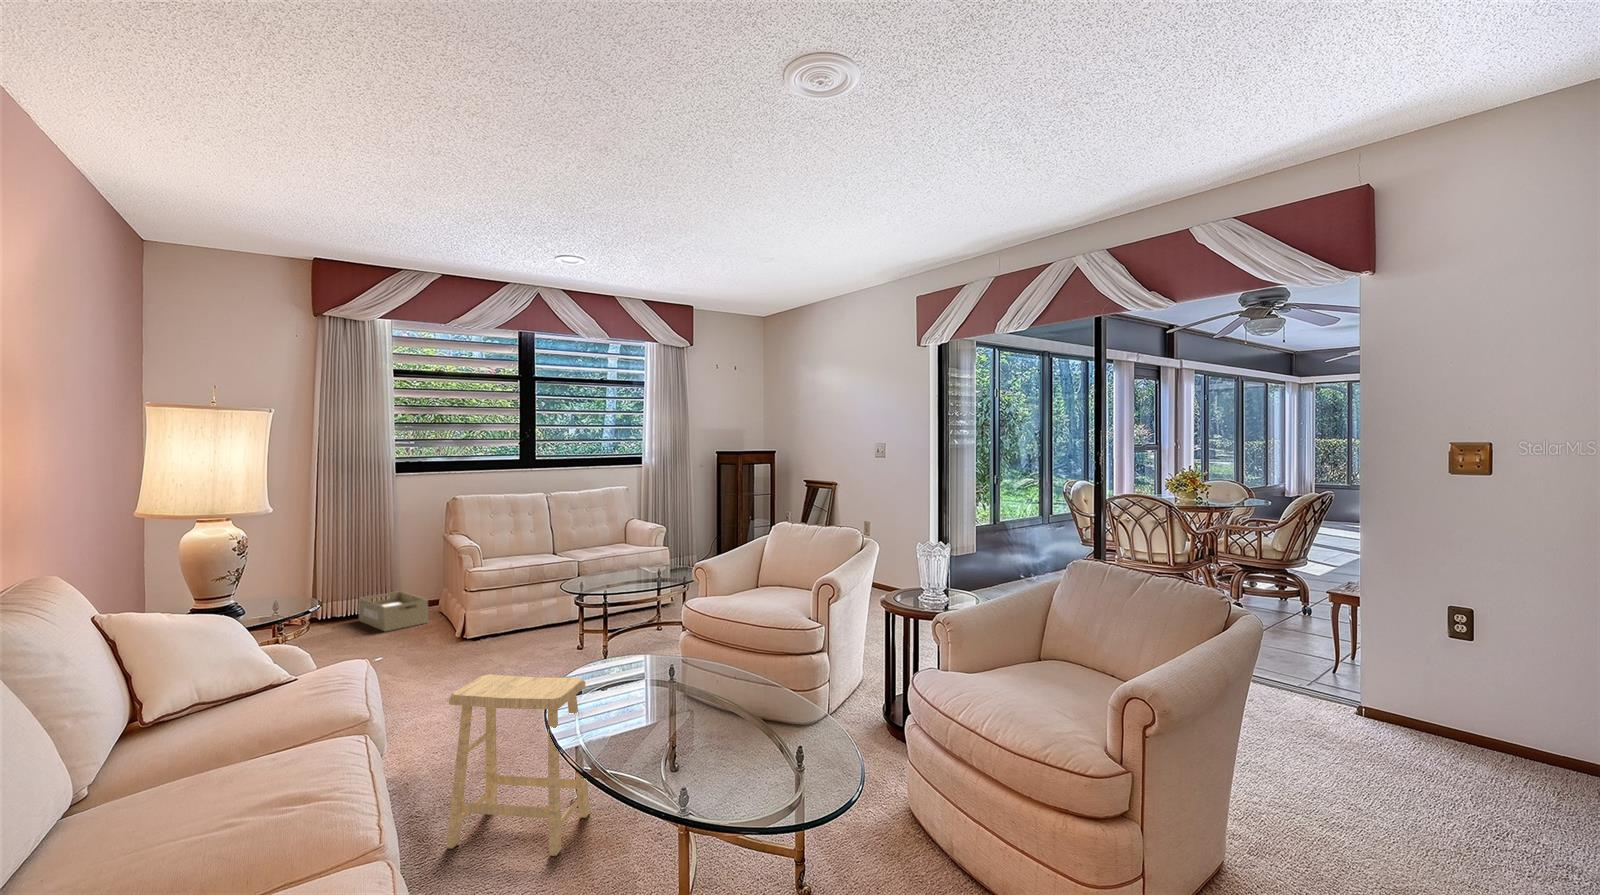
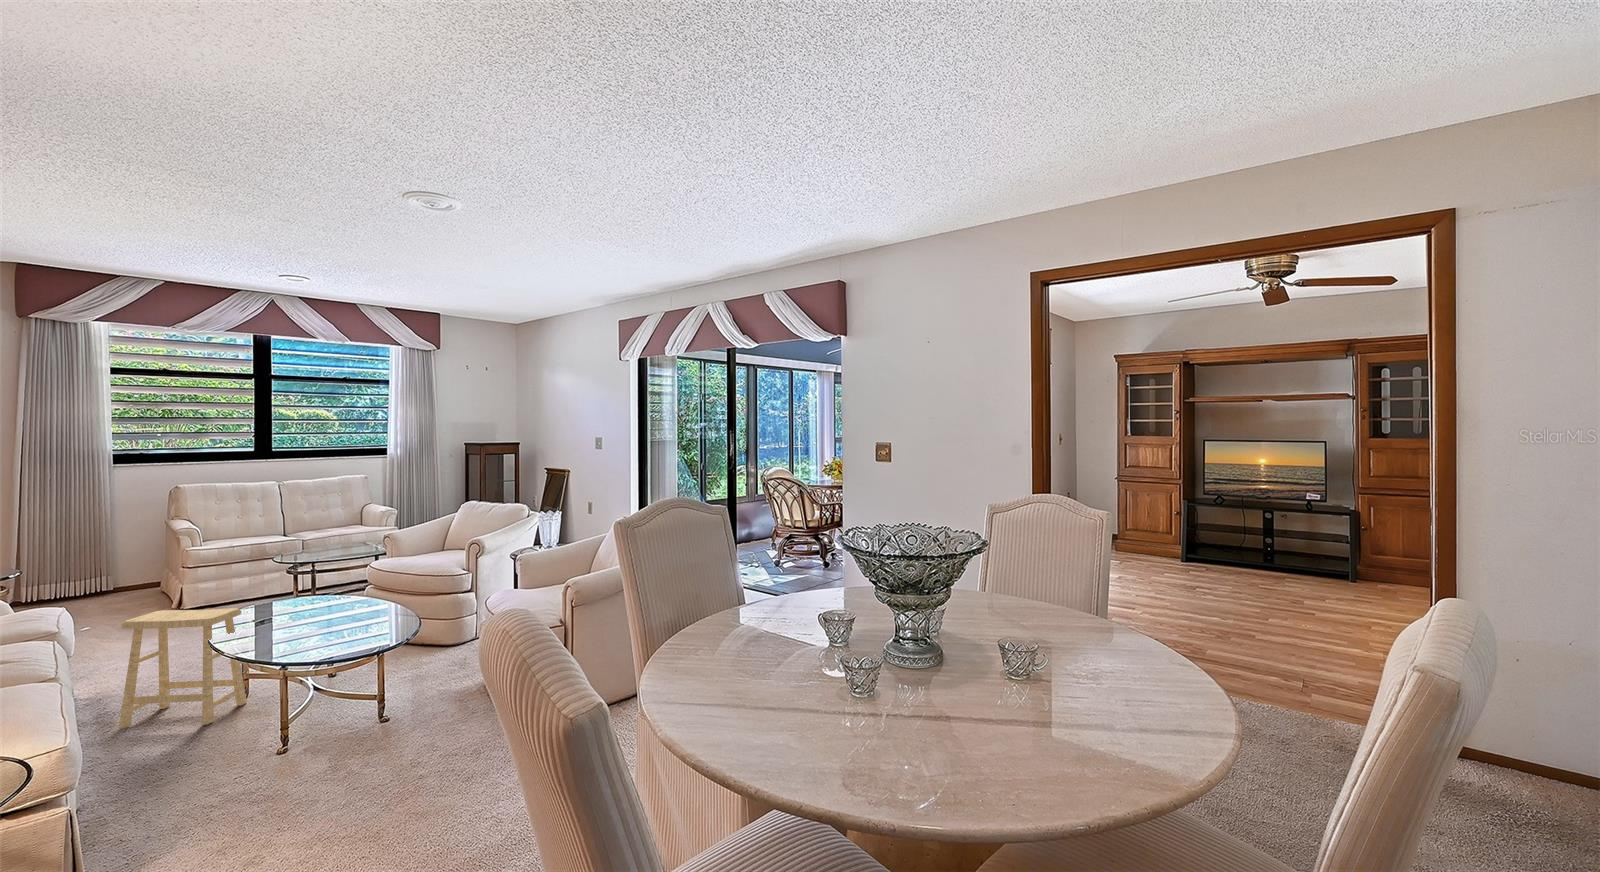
storage box: present [359,591,428,631] -> none [69,575,146,610]

